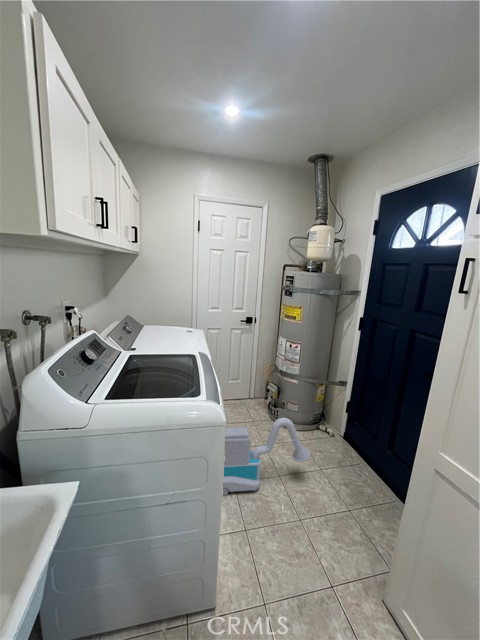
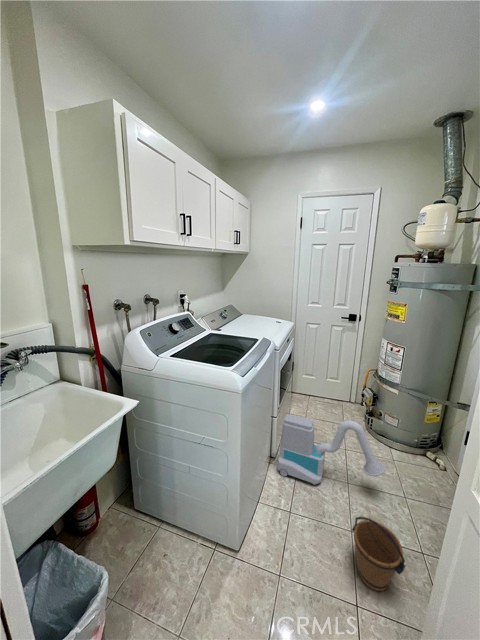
bucket: none [311,501,358,562] -> present [352,517,405,591]

